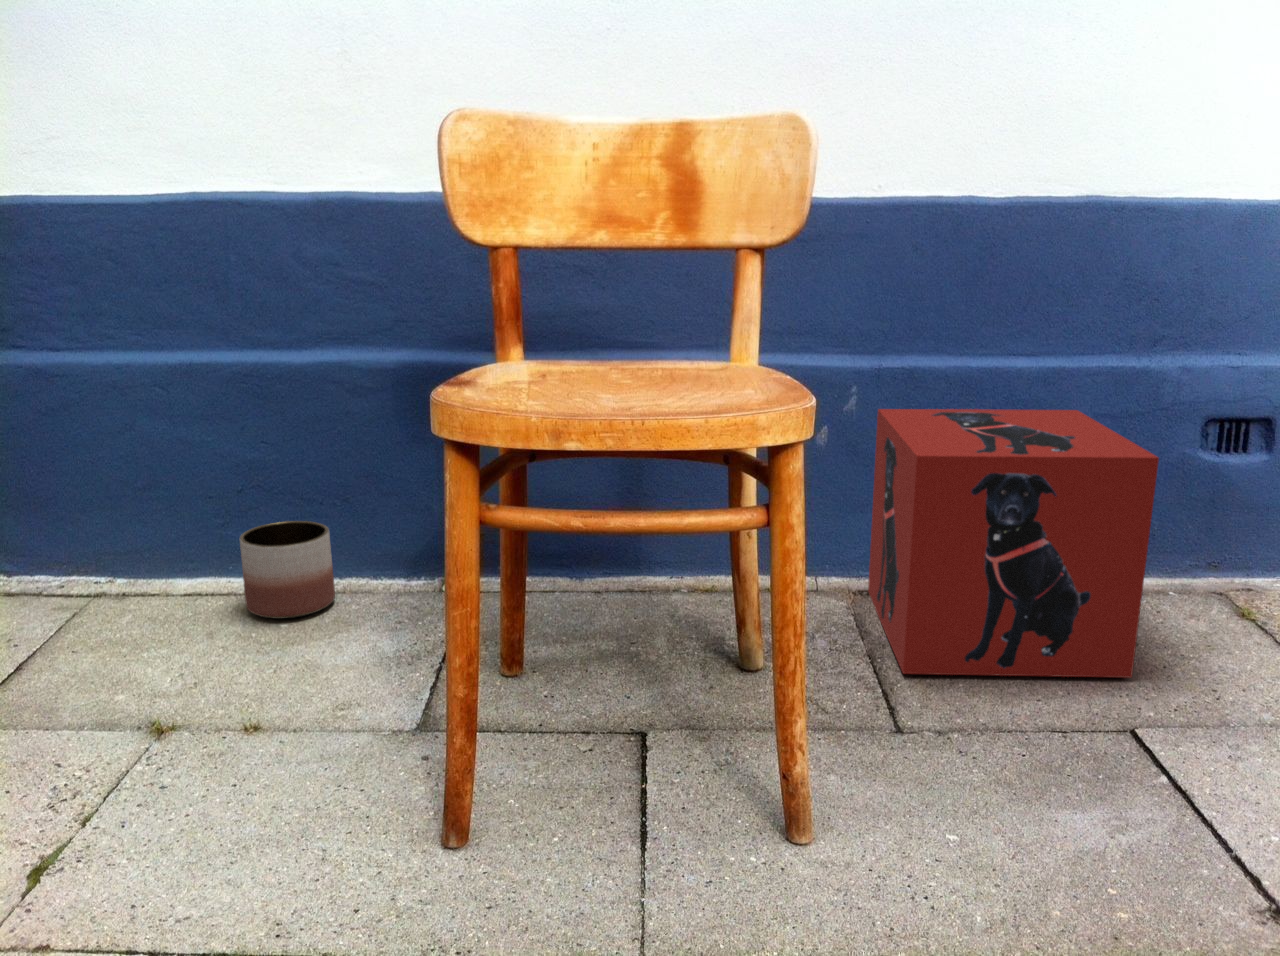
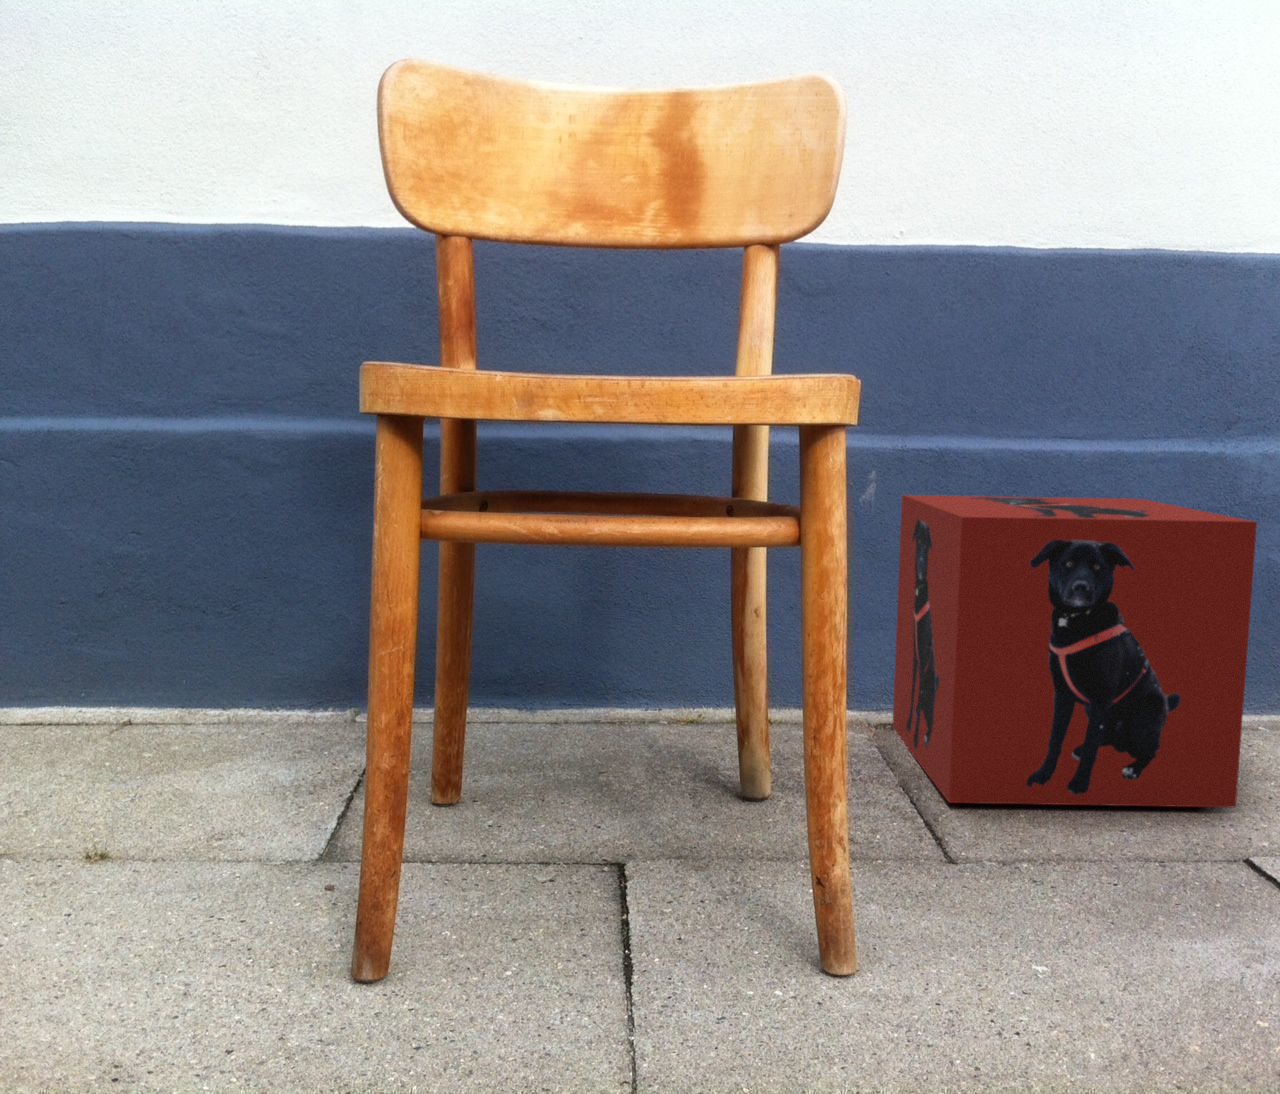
planter: present [240,521,335,619] -> none [96,629,215,746]

